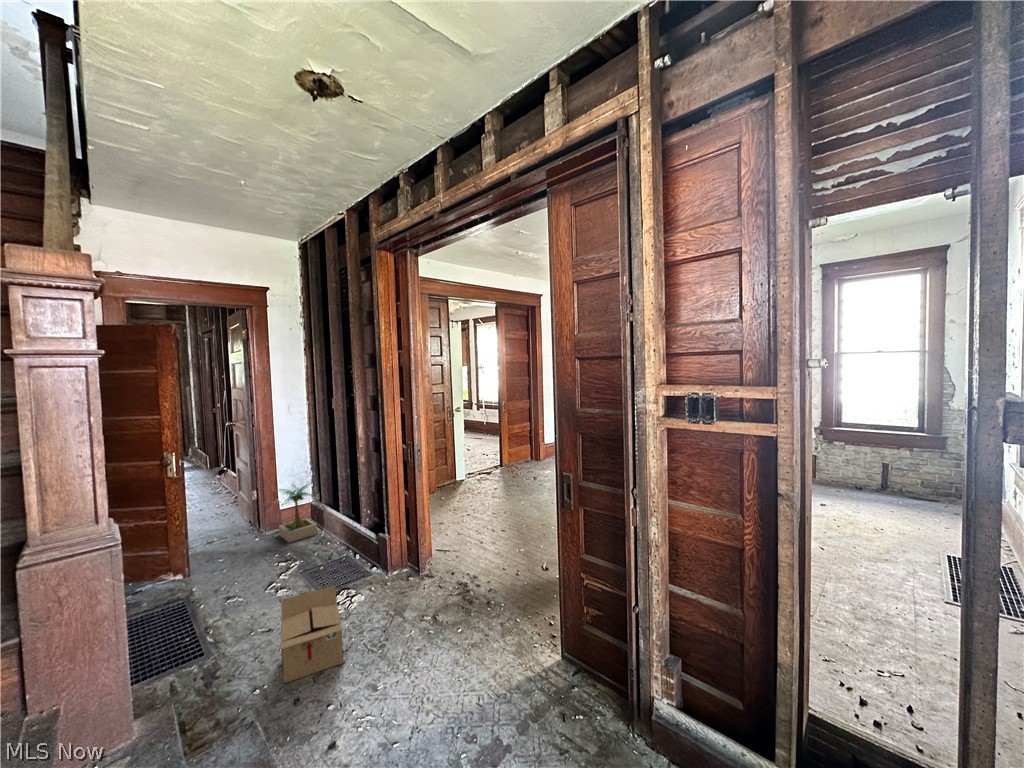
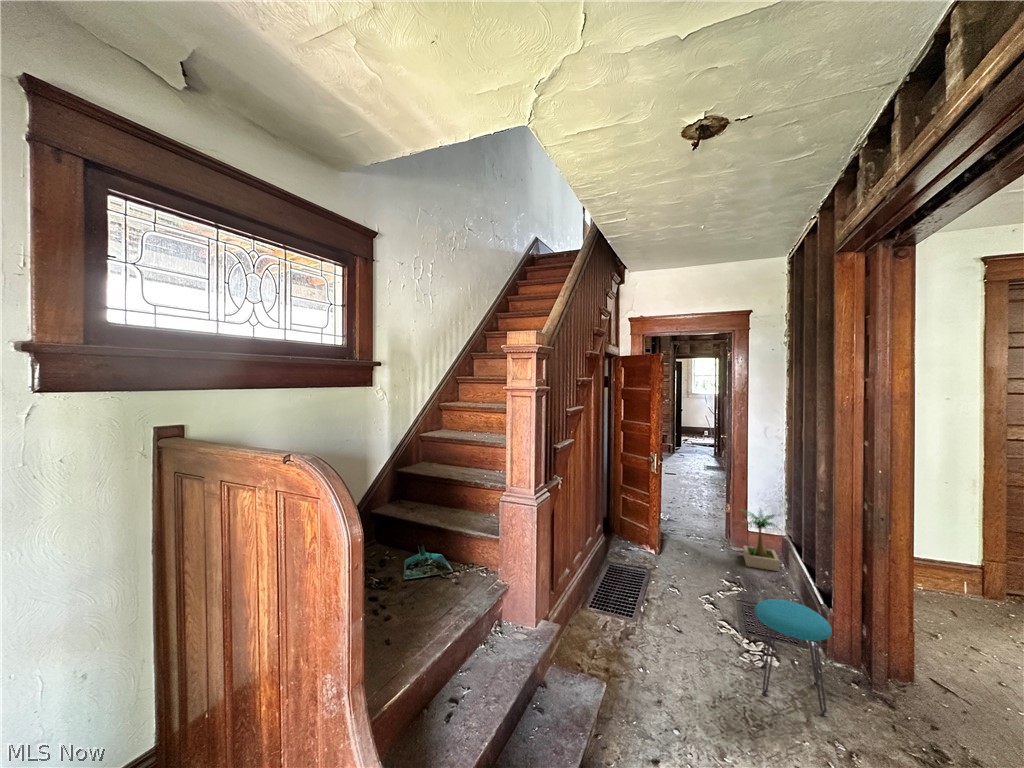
stool: none [350,537,410,625] -> present [755,599,832,716]
cardboard box: present [281,586,343,684] -> none [652,607,728,707]

